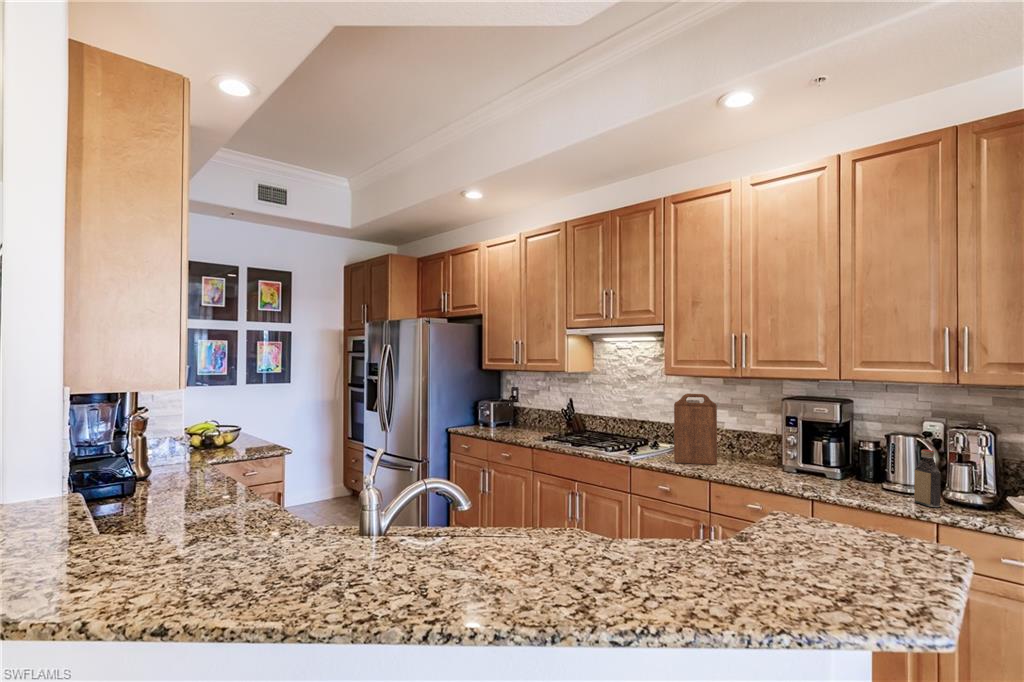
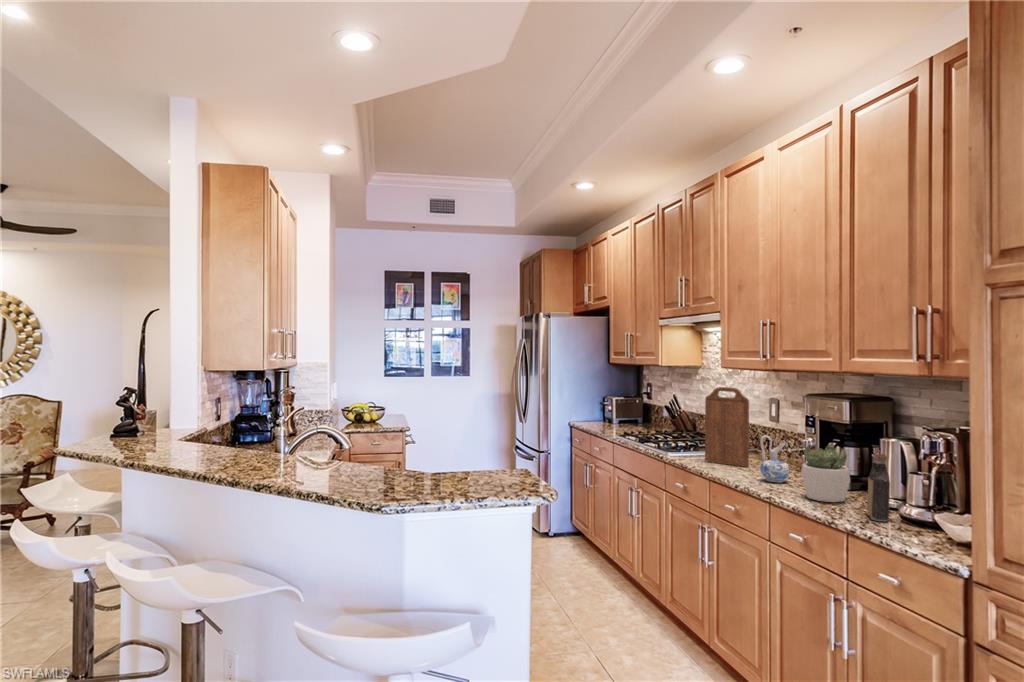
ceramic pitcher: none [759,437,786,478] -> present [760,435,790,482]
succulent plant: none [825,443,869,493] -> present [801,445,850,502]

